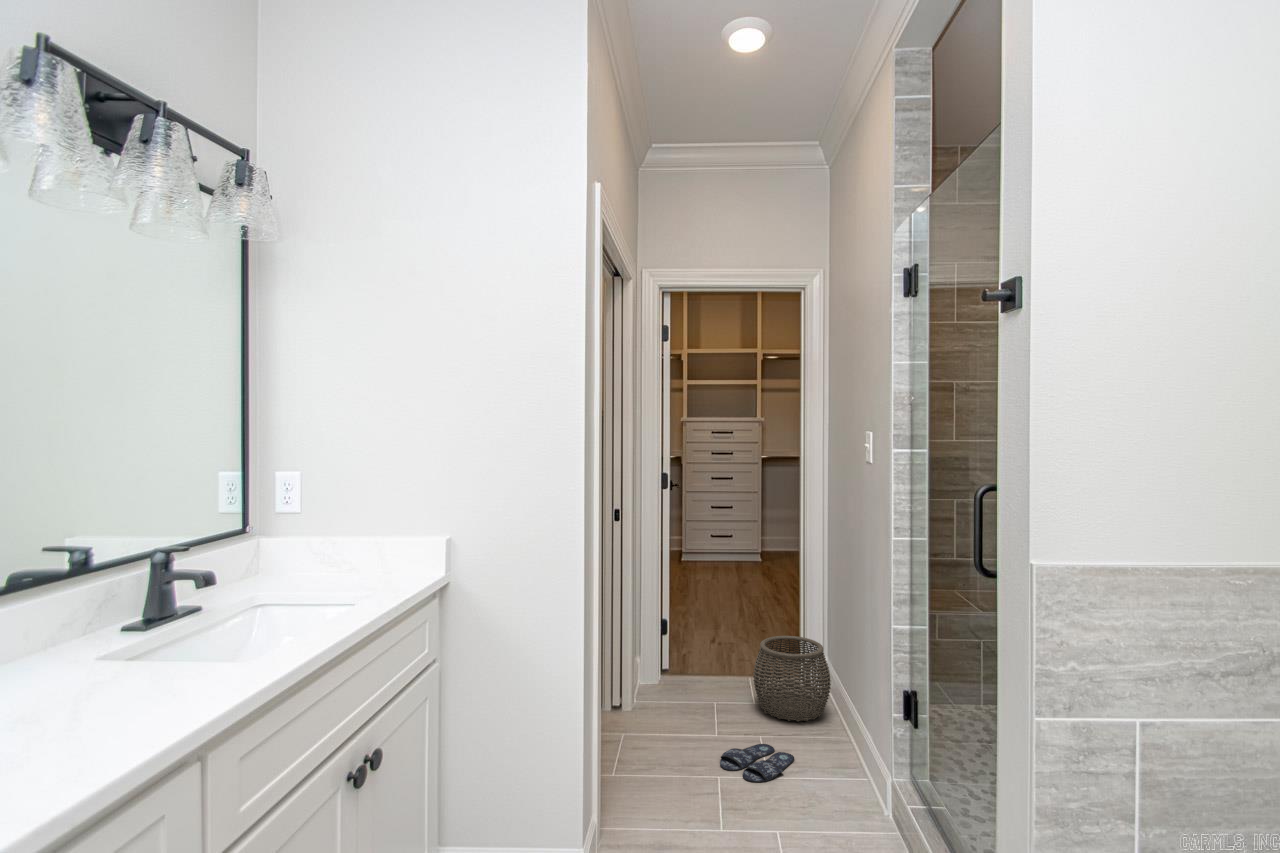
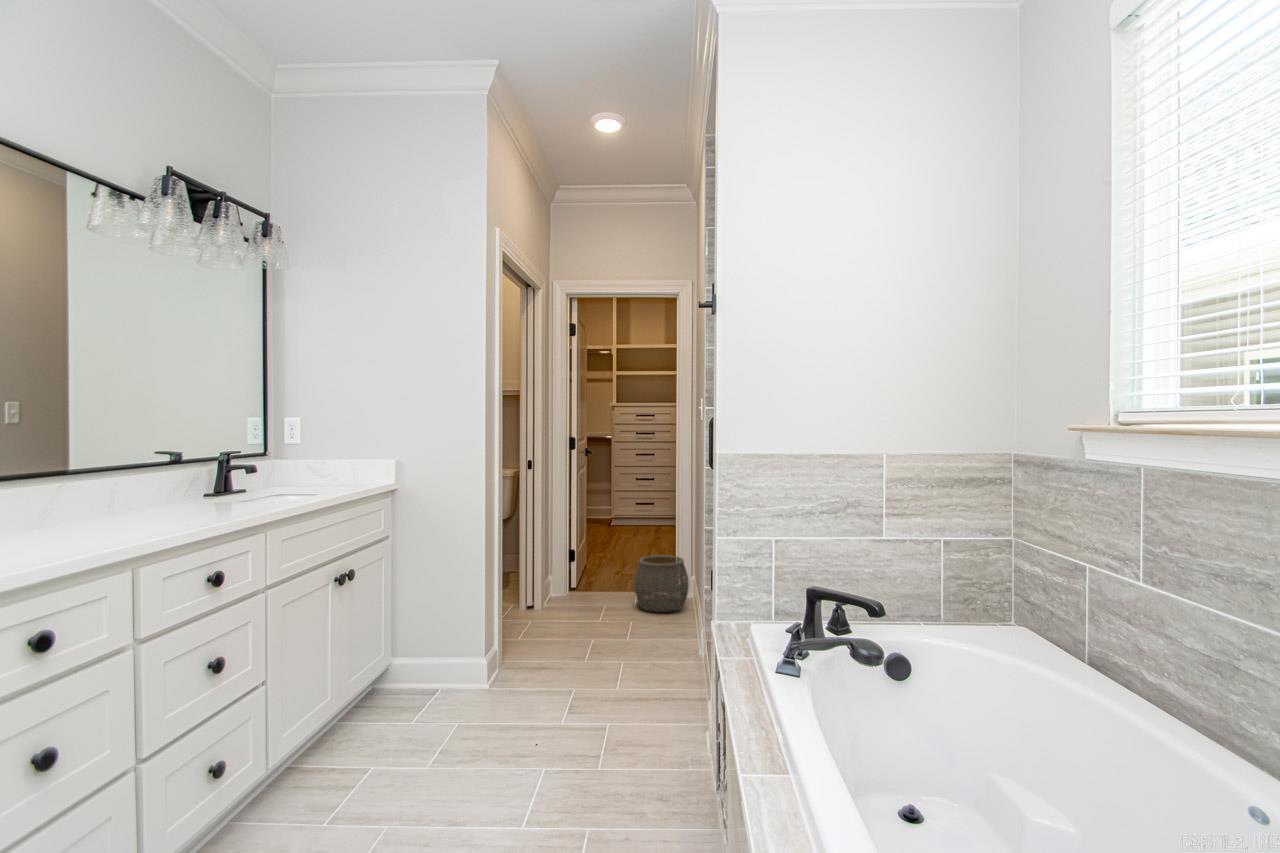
slippers: present [720,744,794,782] -> none [599,624,652,642]

